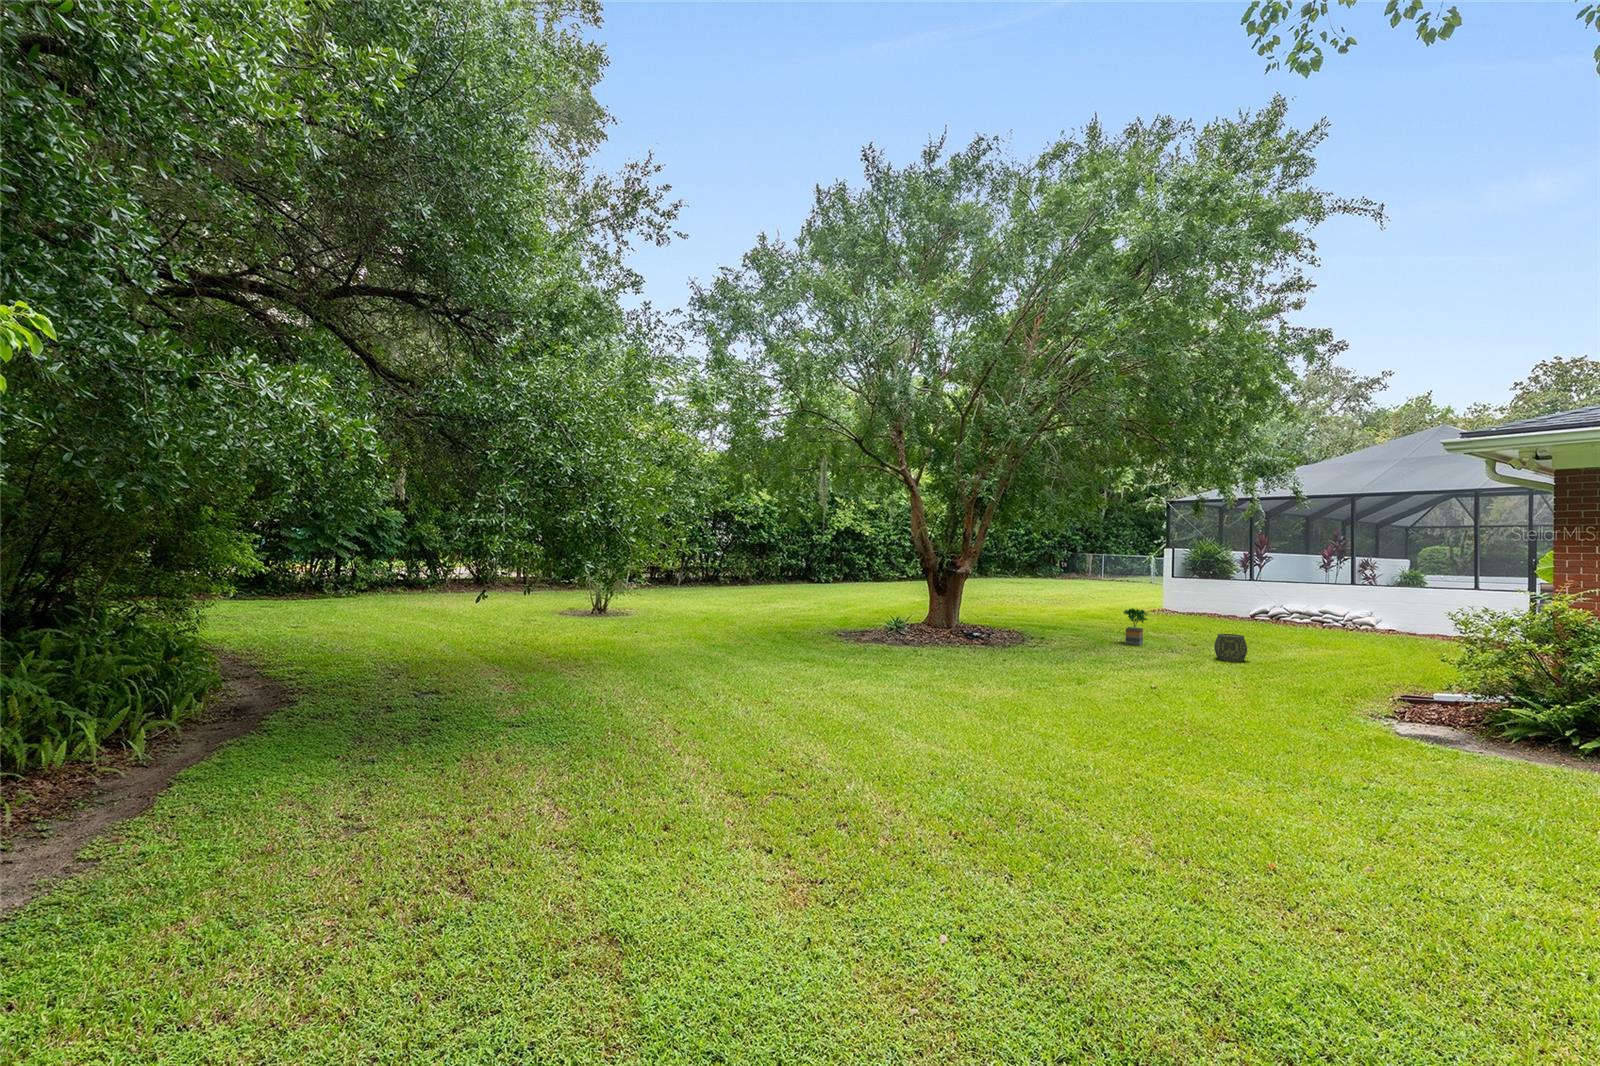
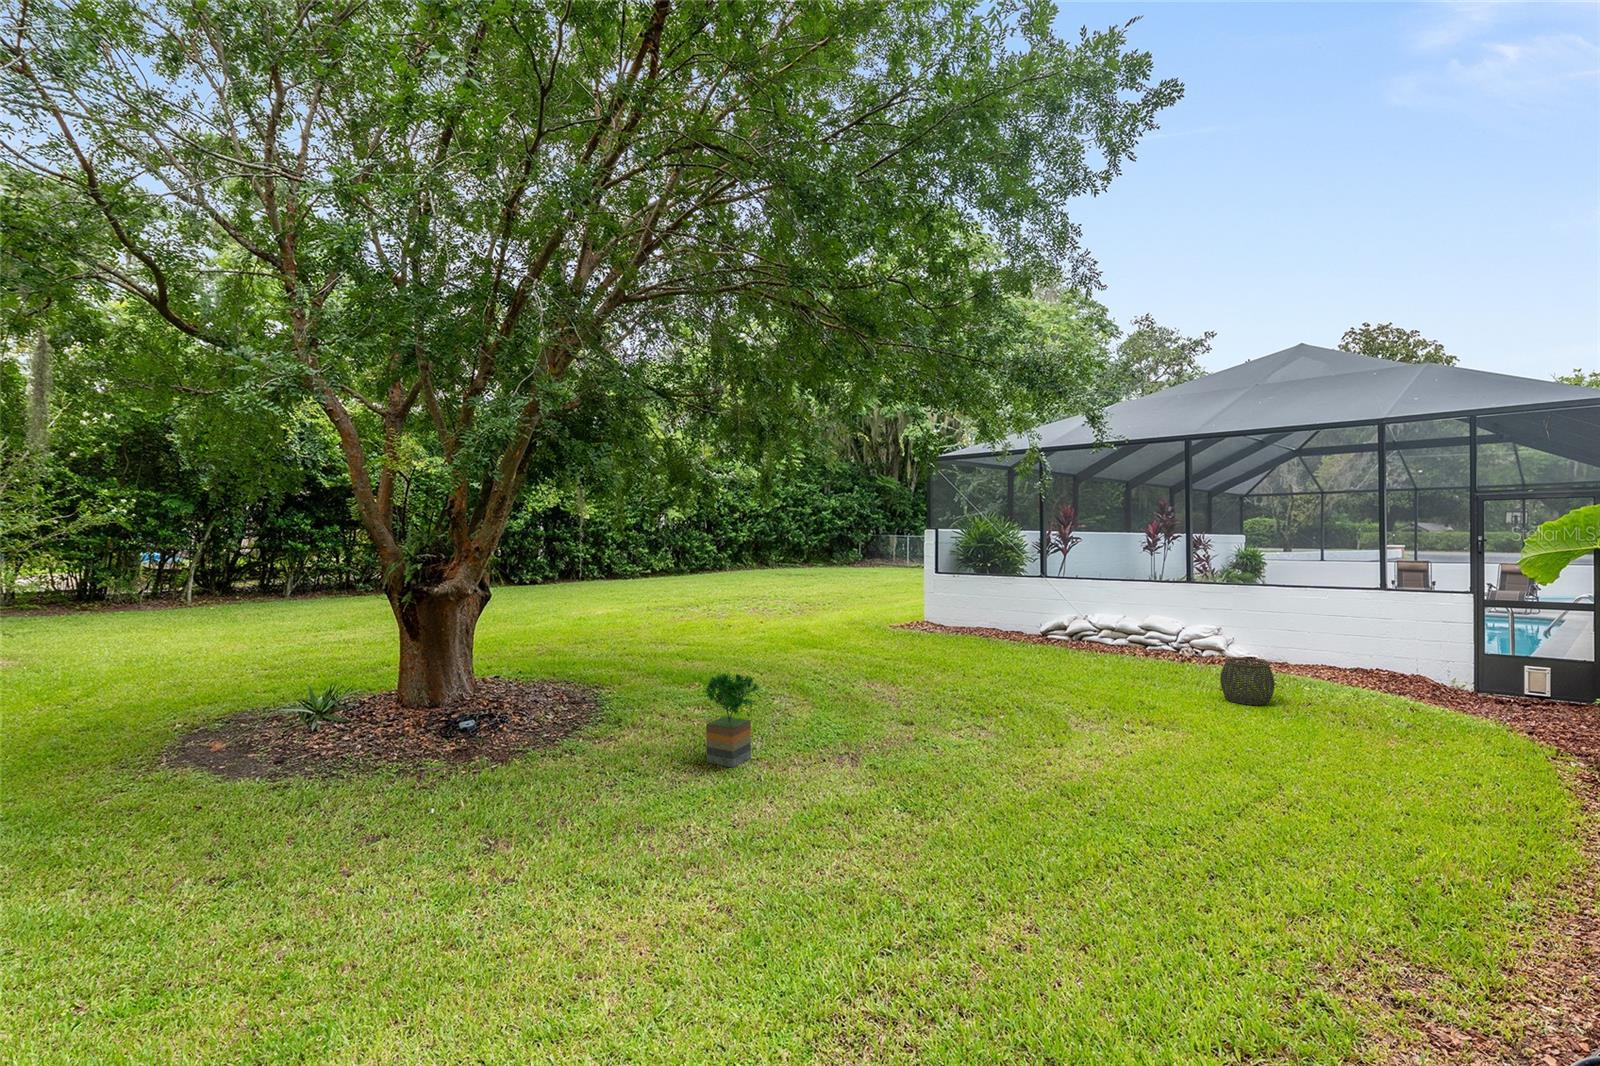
woven basket: present [1214,634,1247,661] -> present [1220,658,1275,705]

